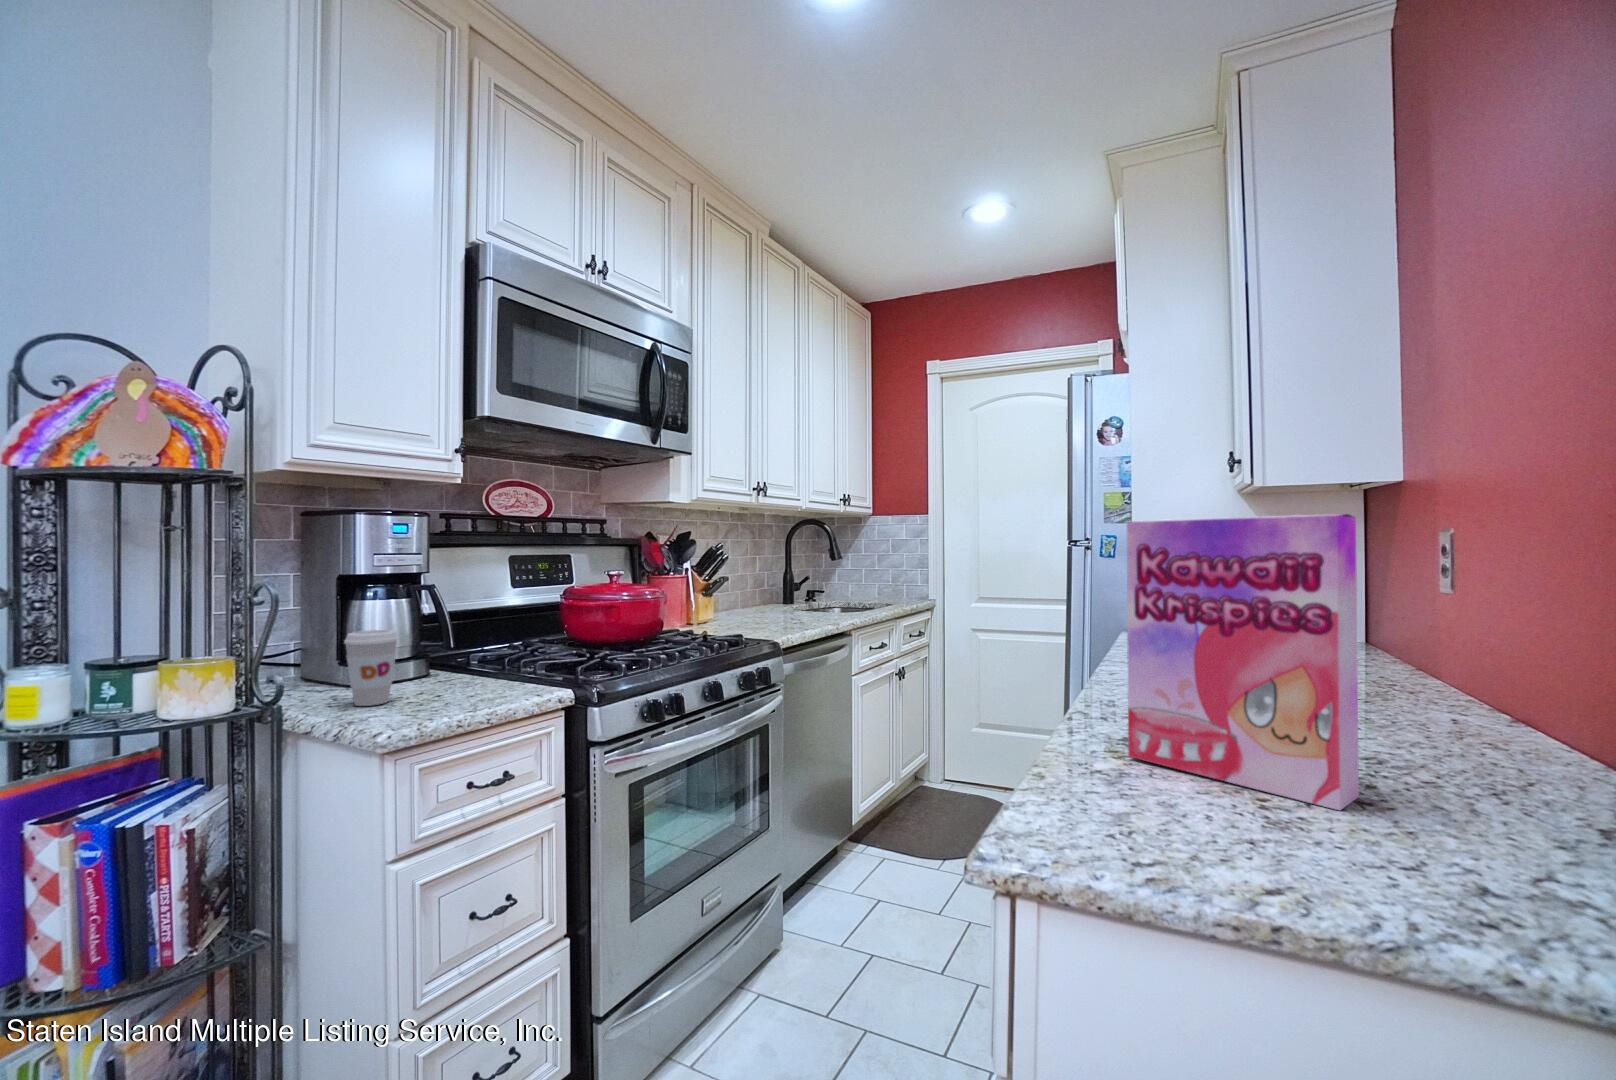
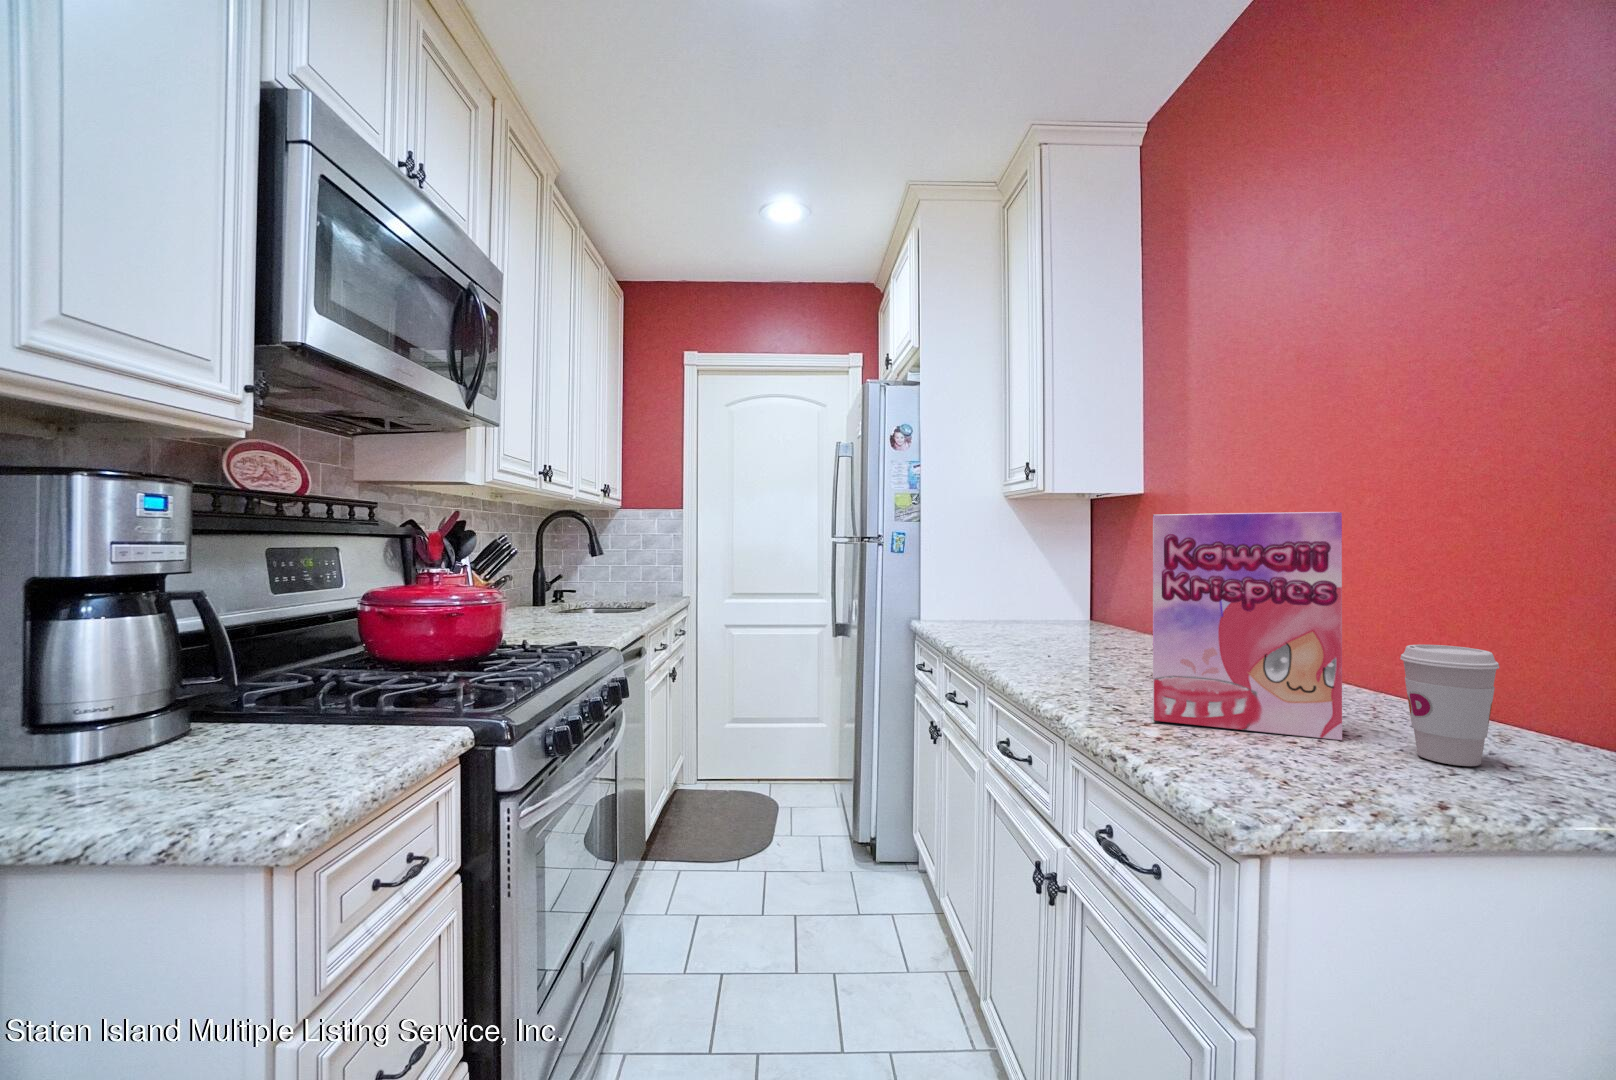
coffee cup: present [344,630,398,706] -> present [1400,645,1500,766]

